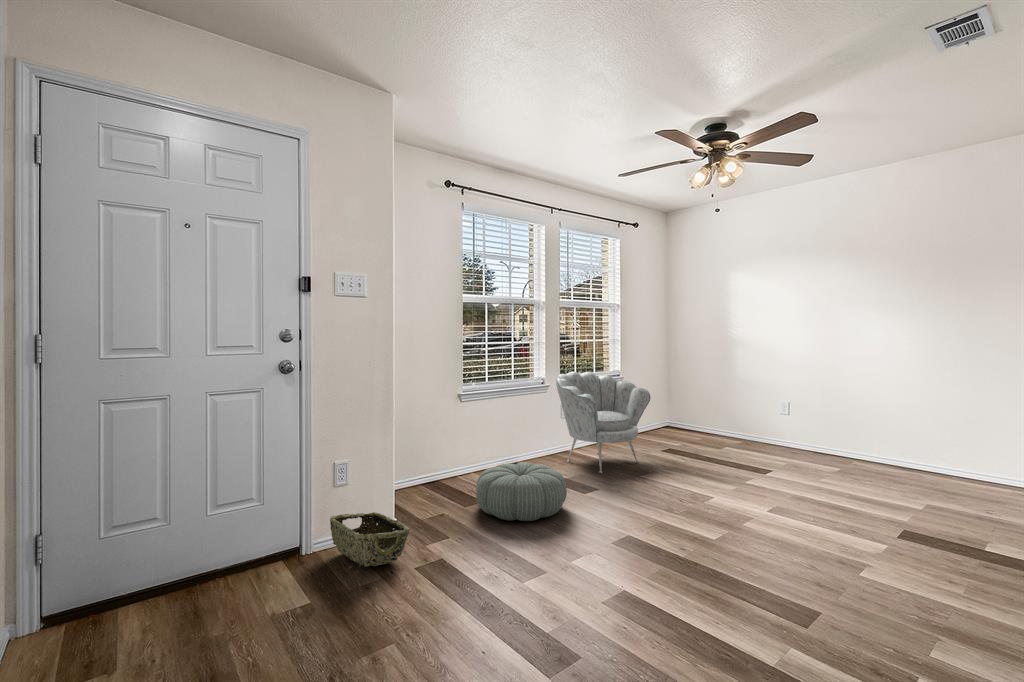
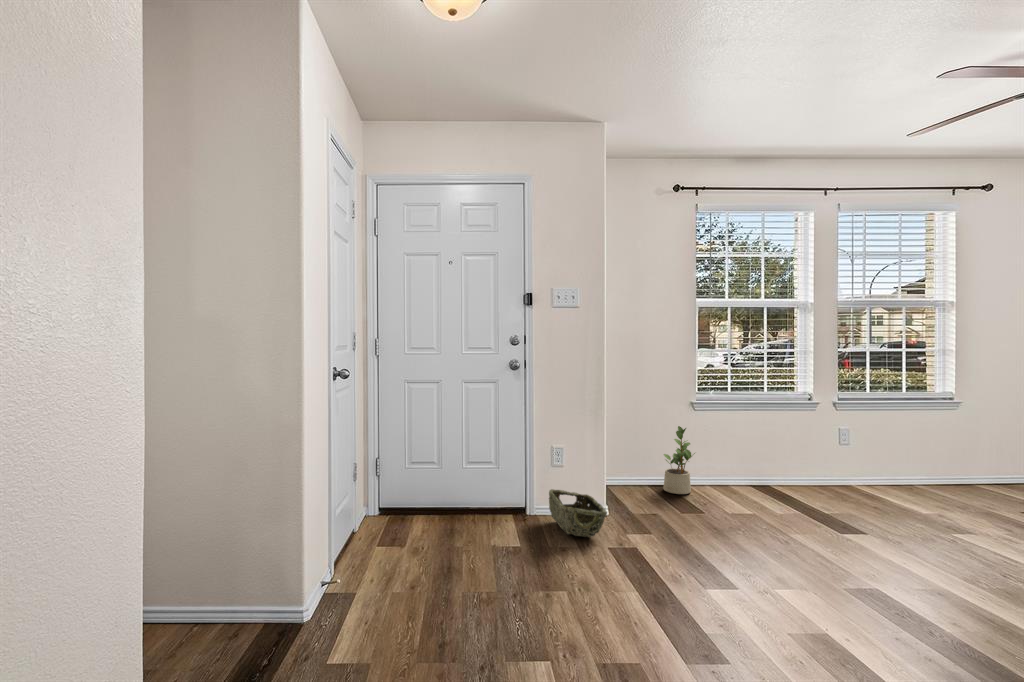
armchair: present [556,372,650,473] -> none [820,388,966,514]
potted plant: none [434,420,467,489] -> present [663,426,695,494]
pouf: present [476,462,567,521] -> none [690,477,794,540]

